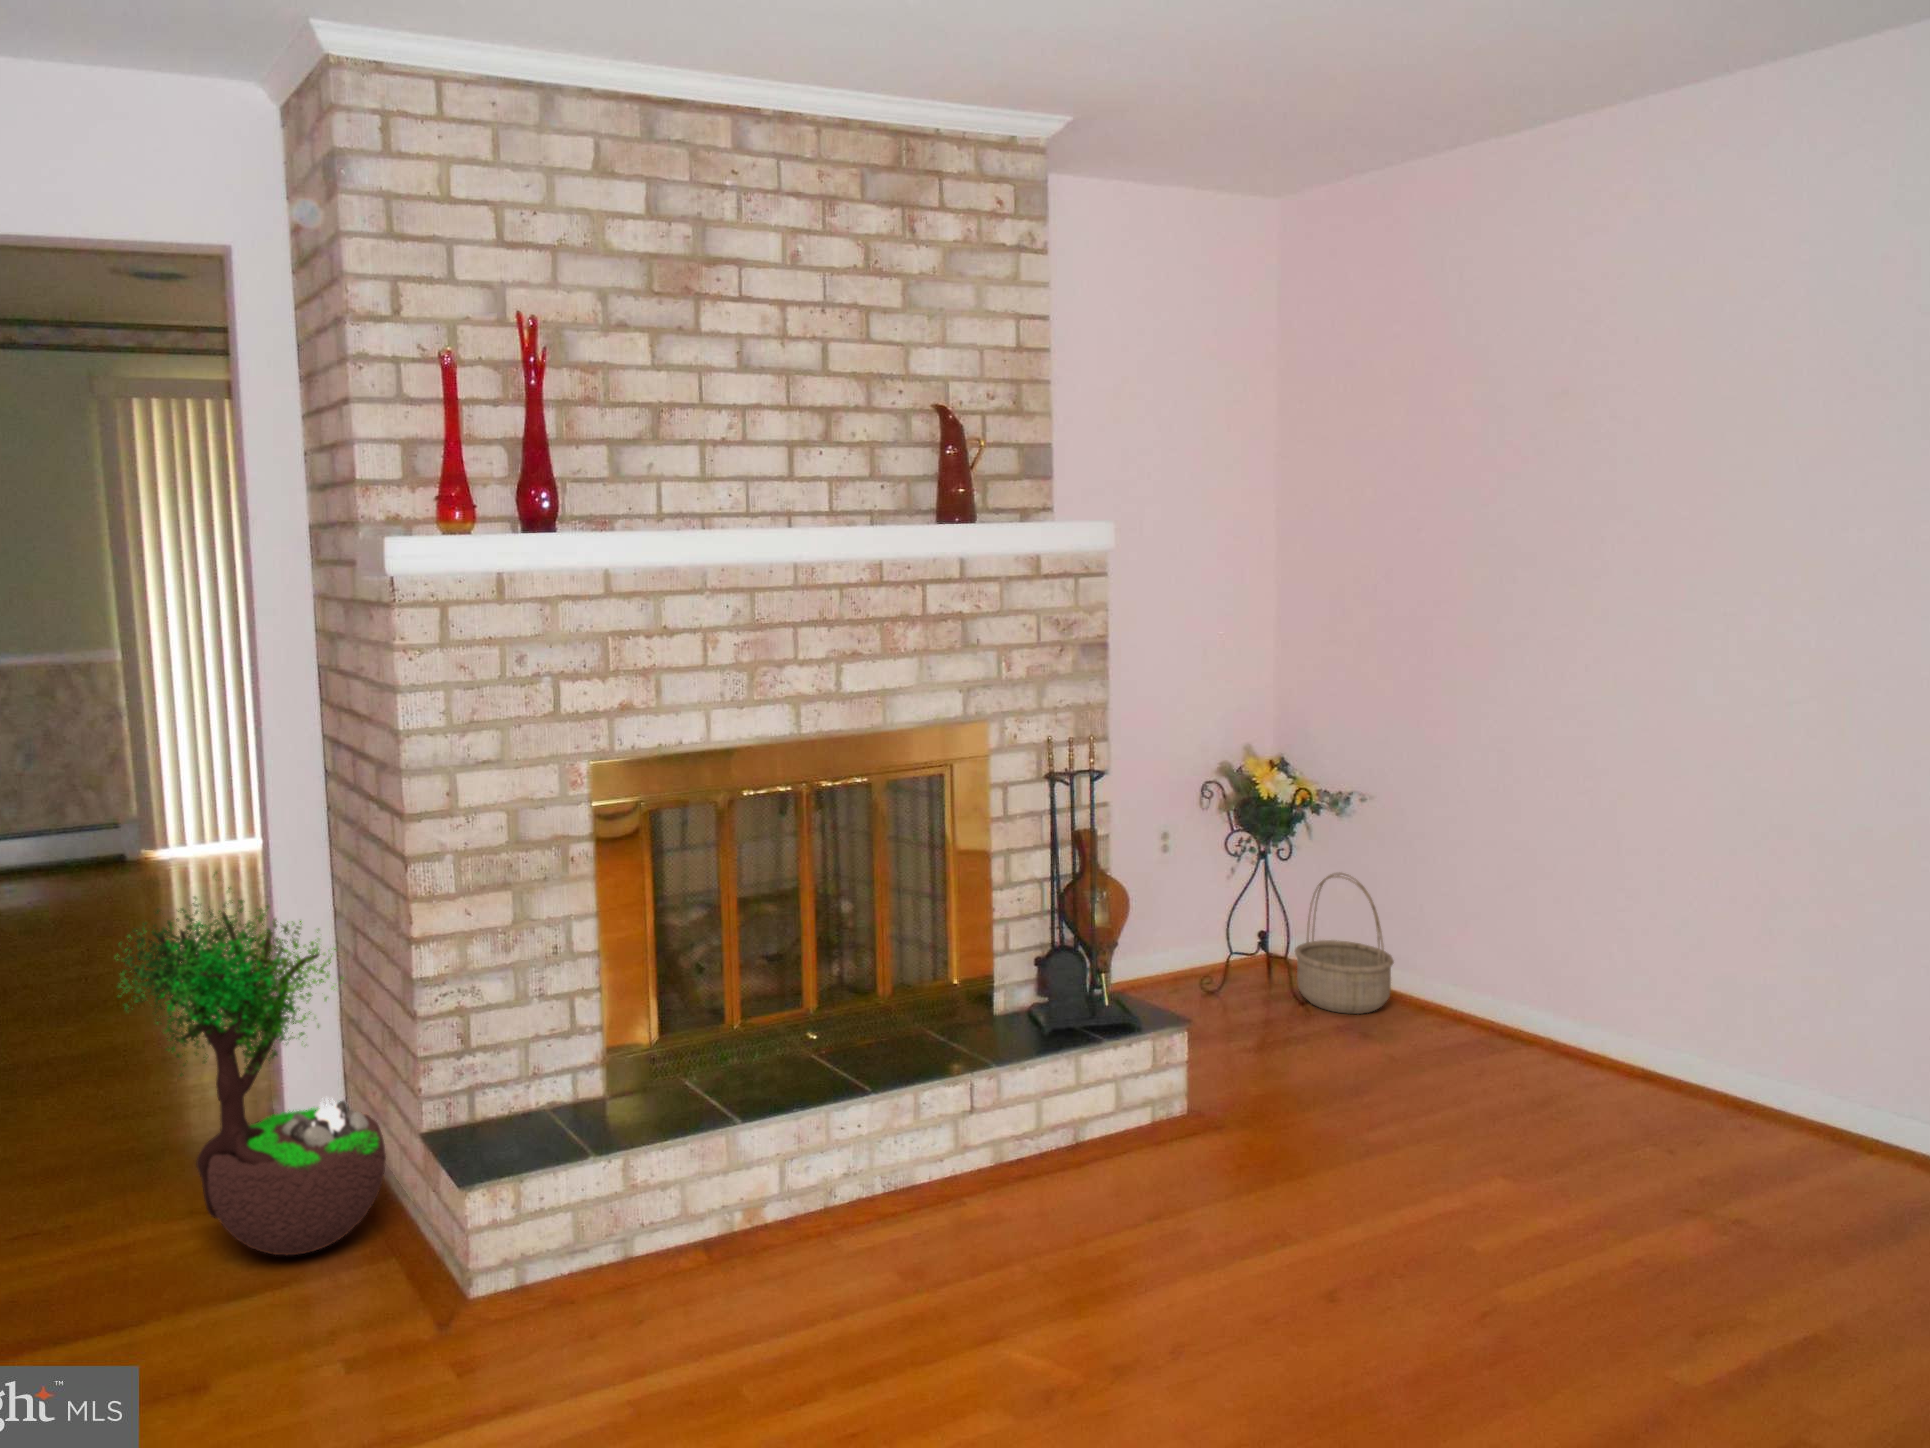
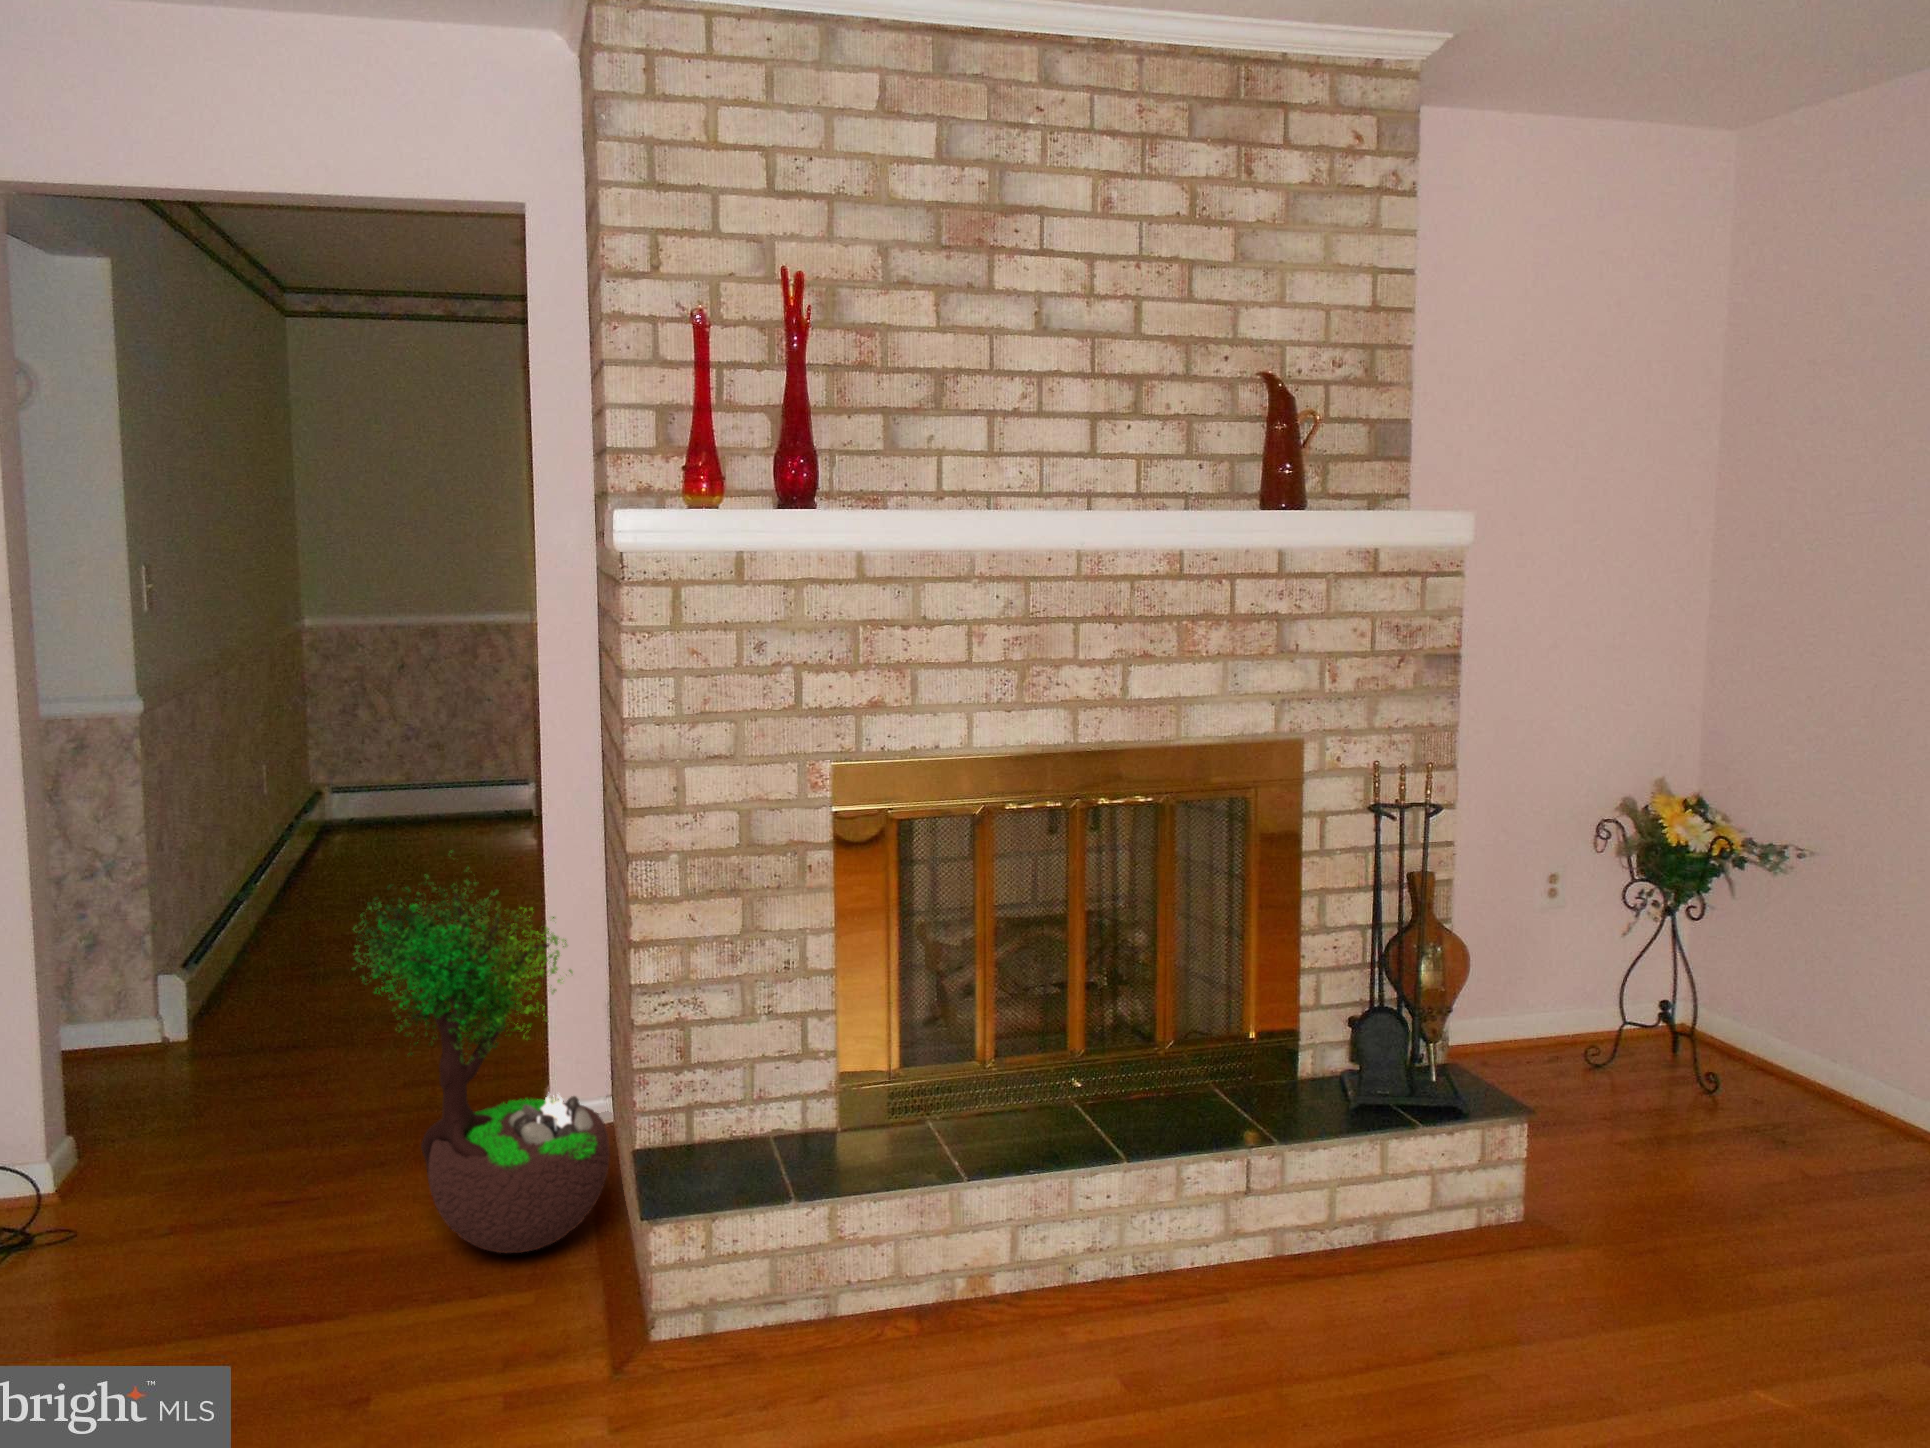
basket: present [1295,872,1394,1014] -> none [1697,944,1825,1118]

